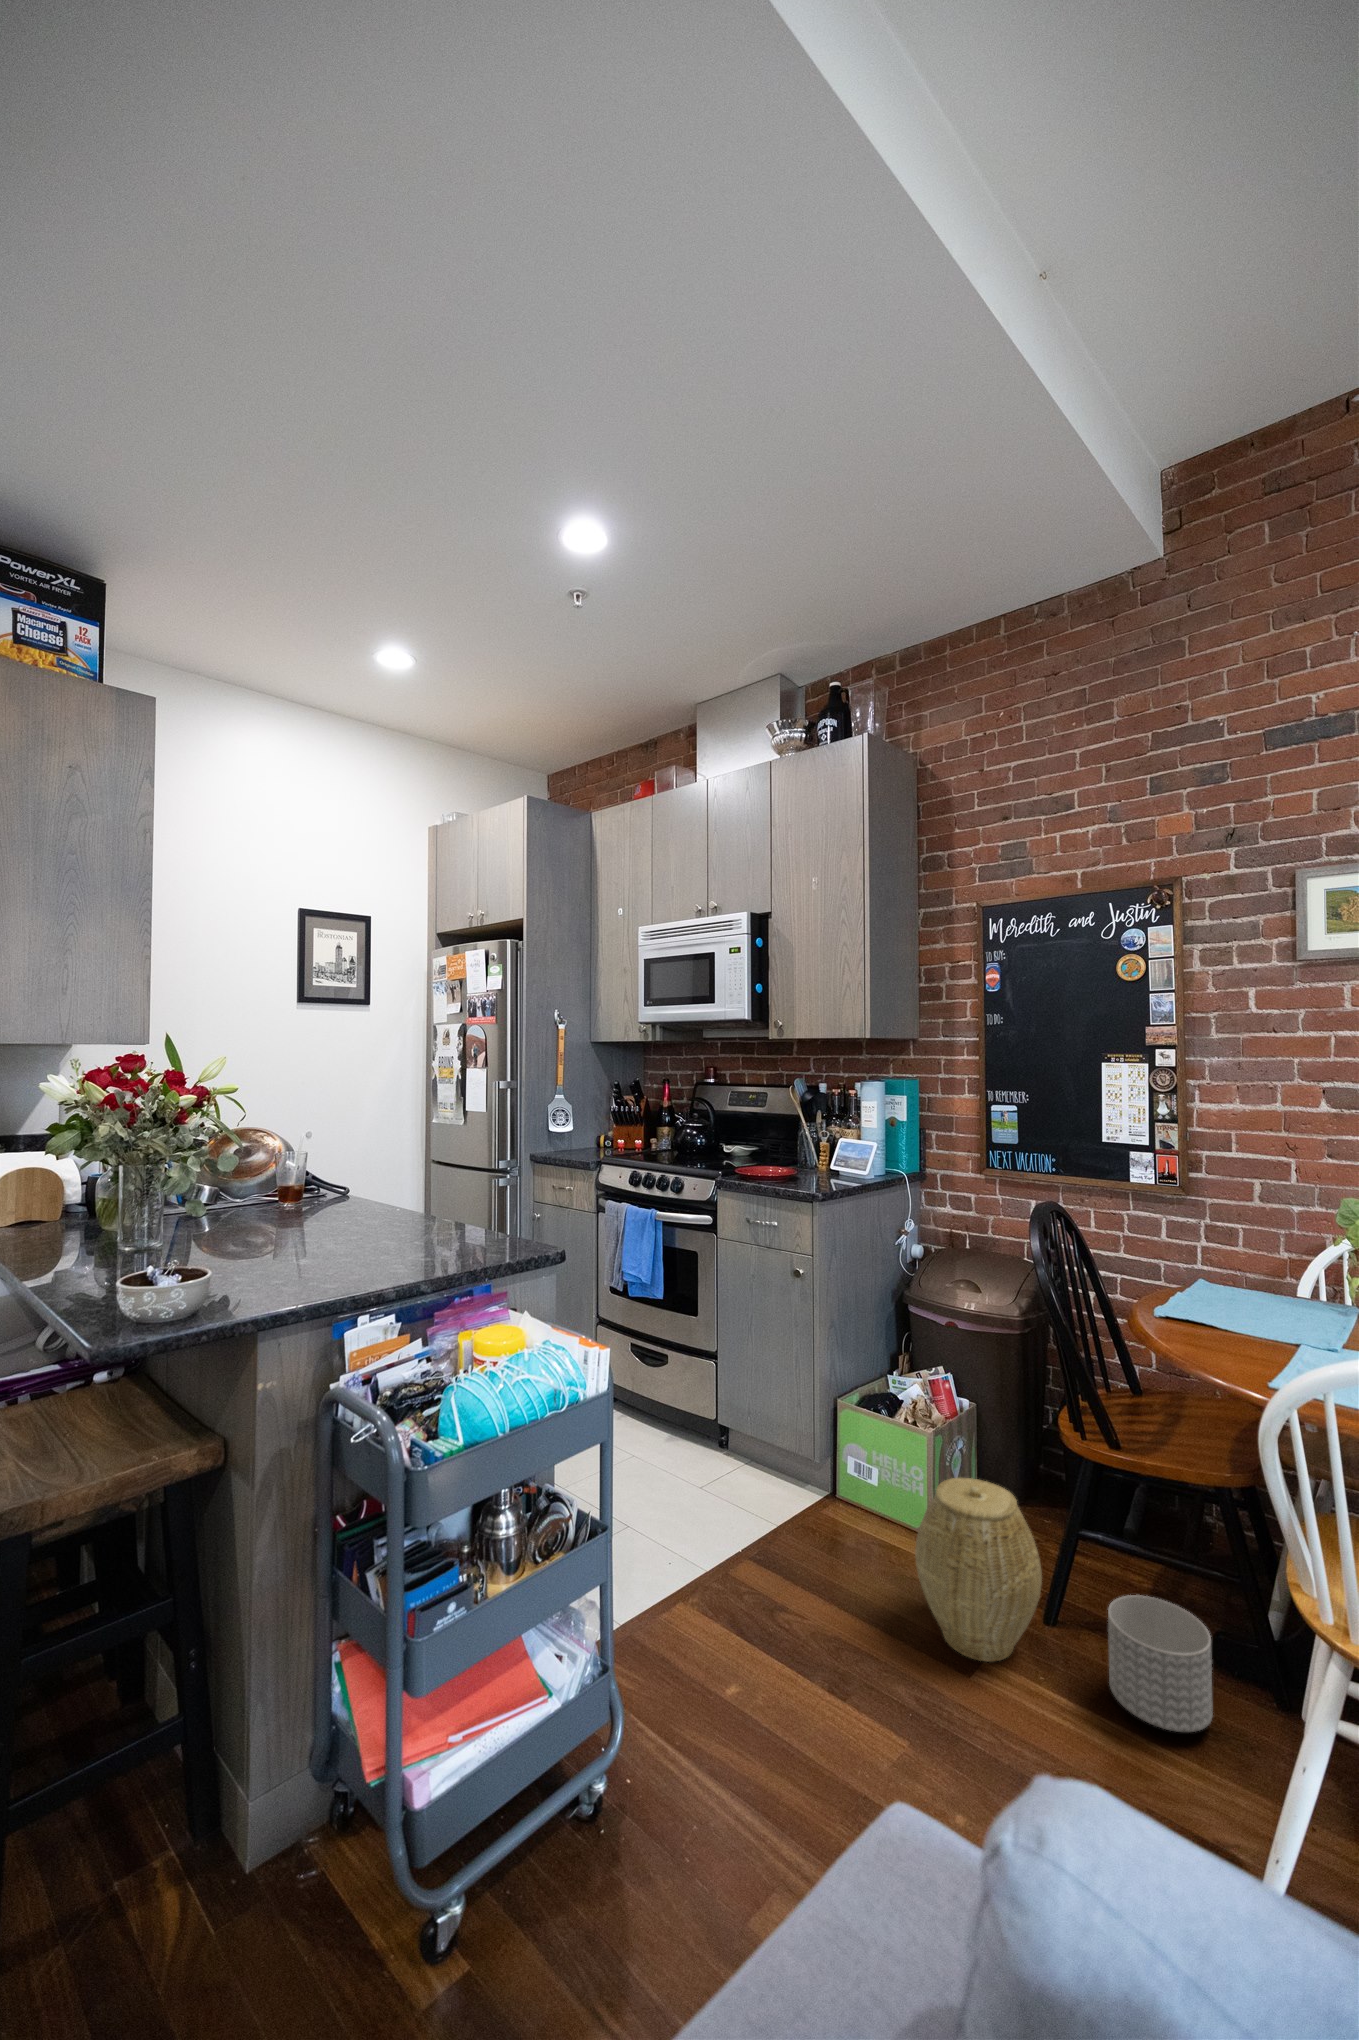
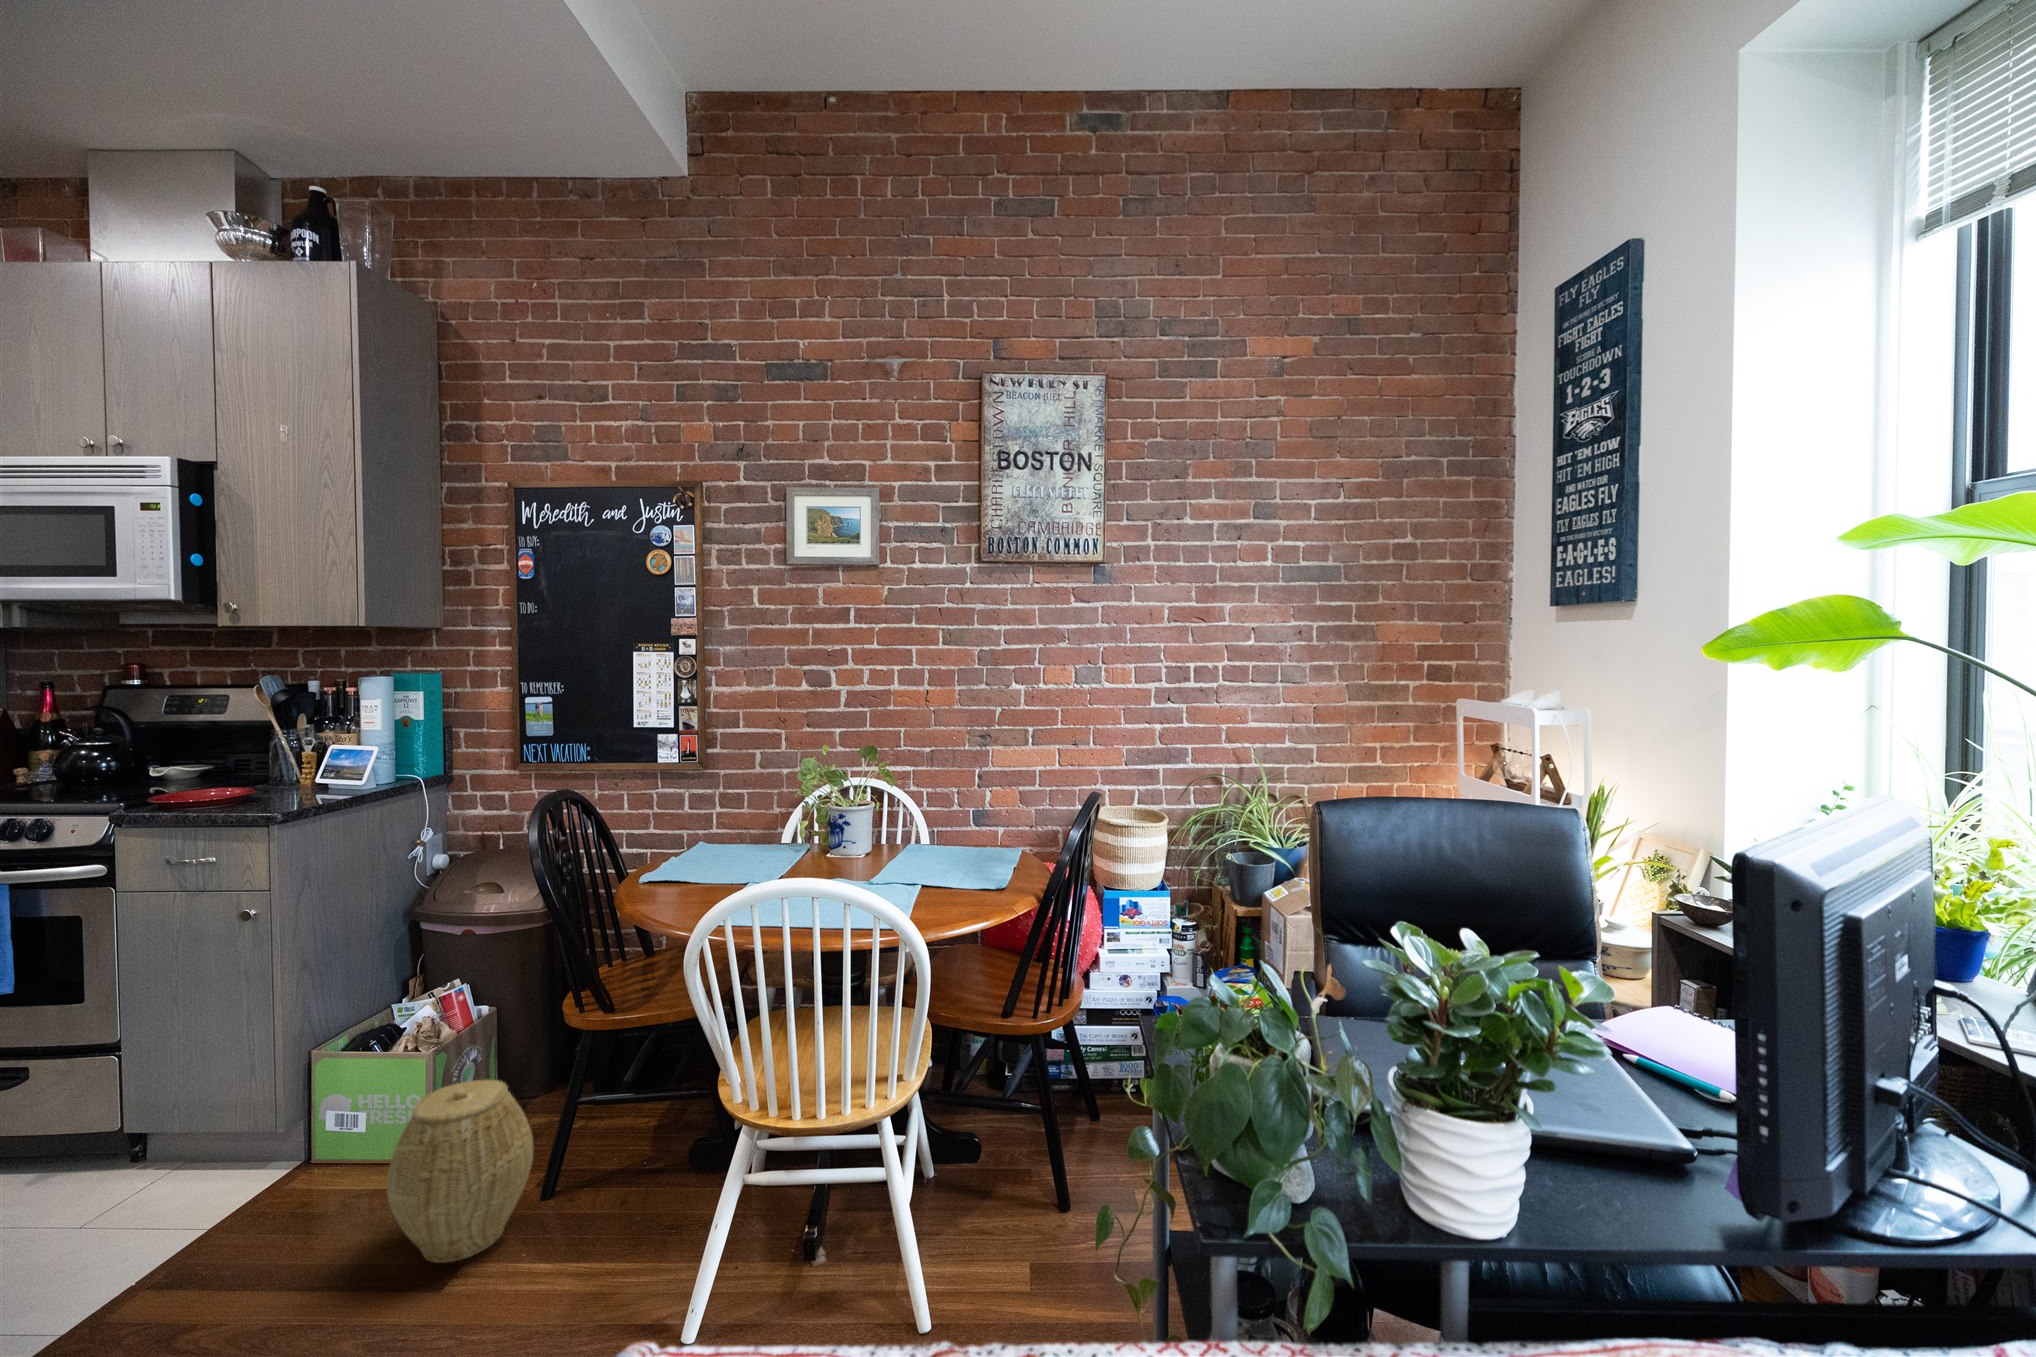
planter: present [1108,1595,1213,1732] -> none [591,1127,679,1238]

